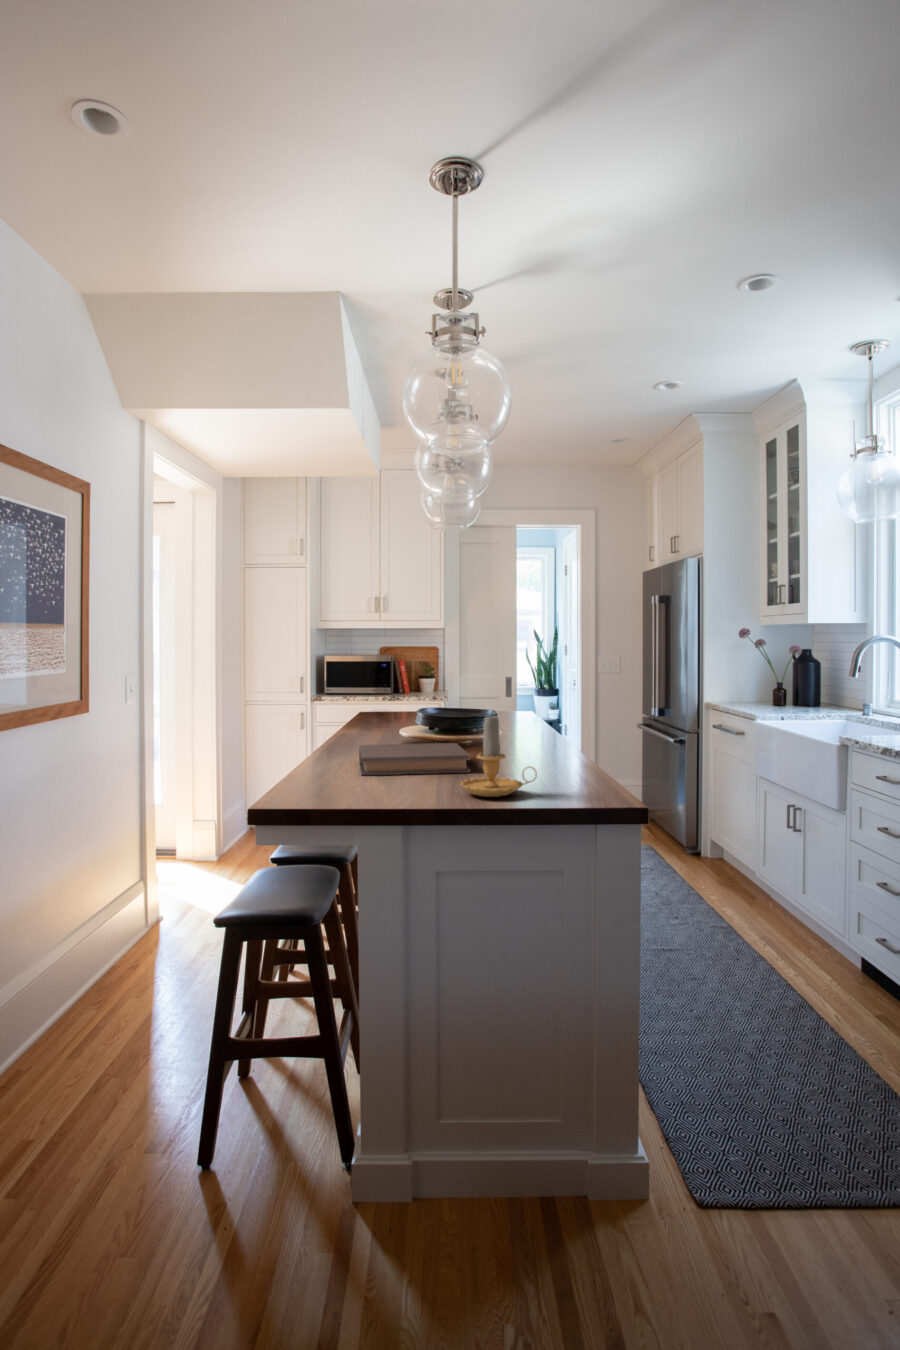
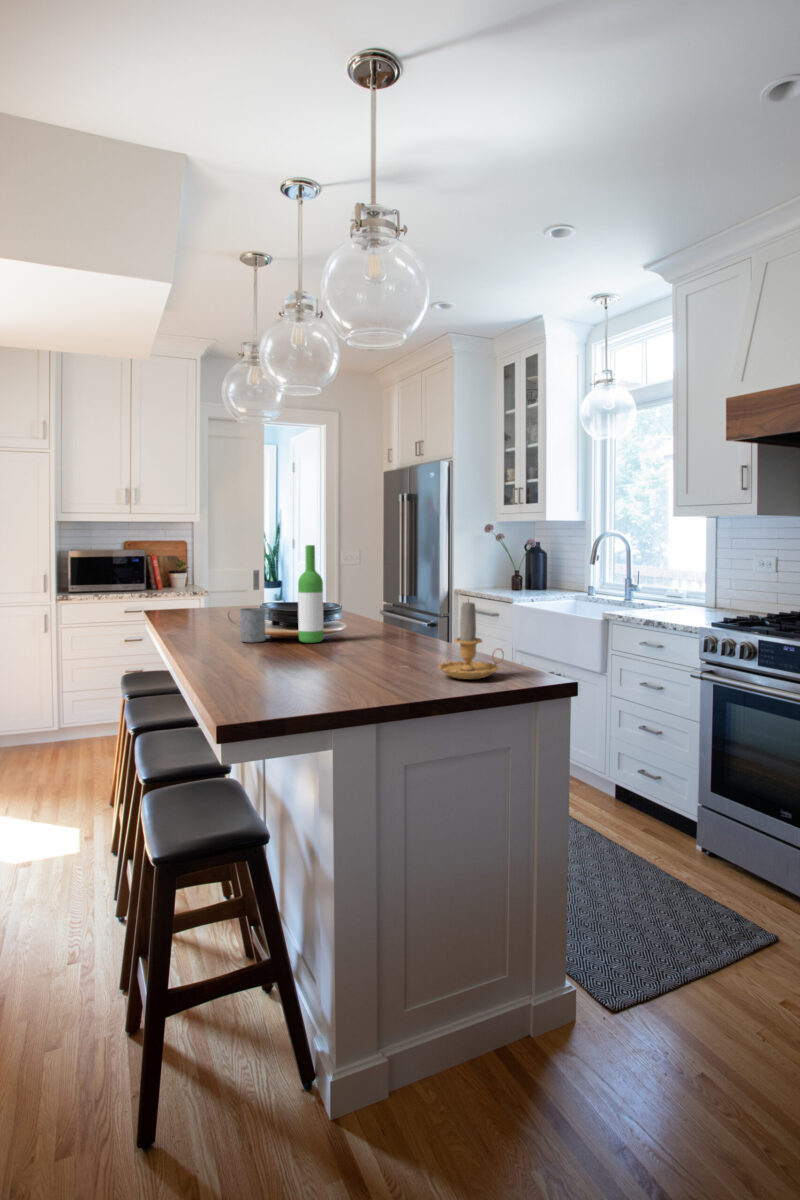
wine bottle: none [415,655,440,751] -> present [298,545,324,643]
mug: none [358,715,391,748] -> present [228,608,266,642]
book: present [359,743,470,775] -> none [265,632,401,669]

